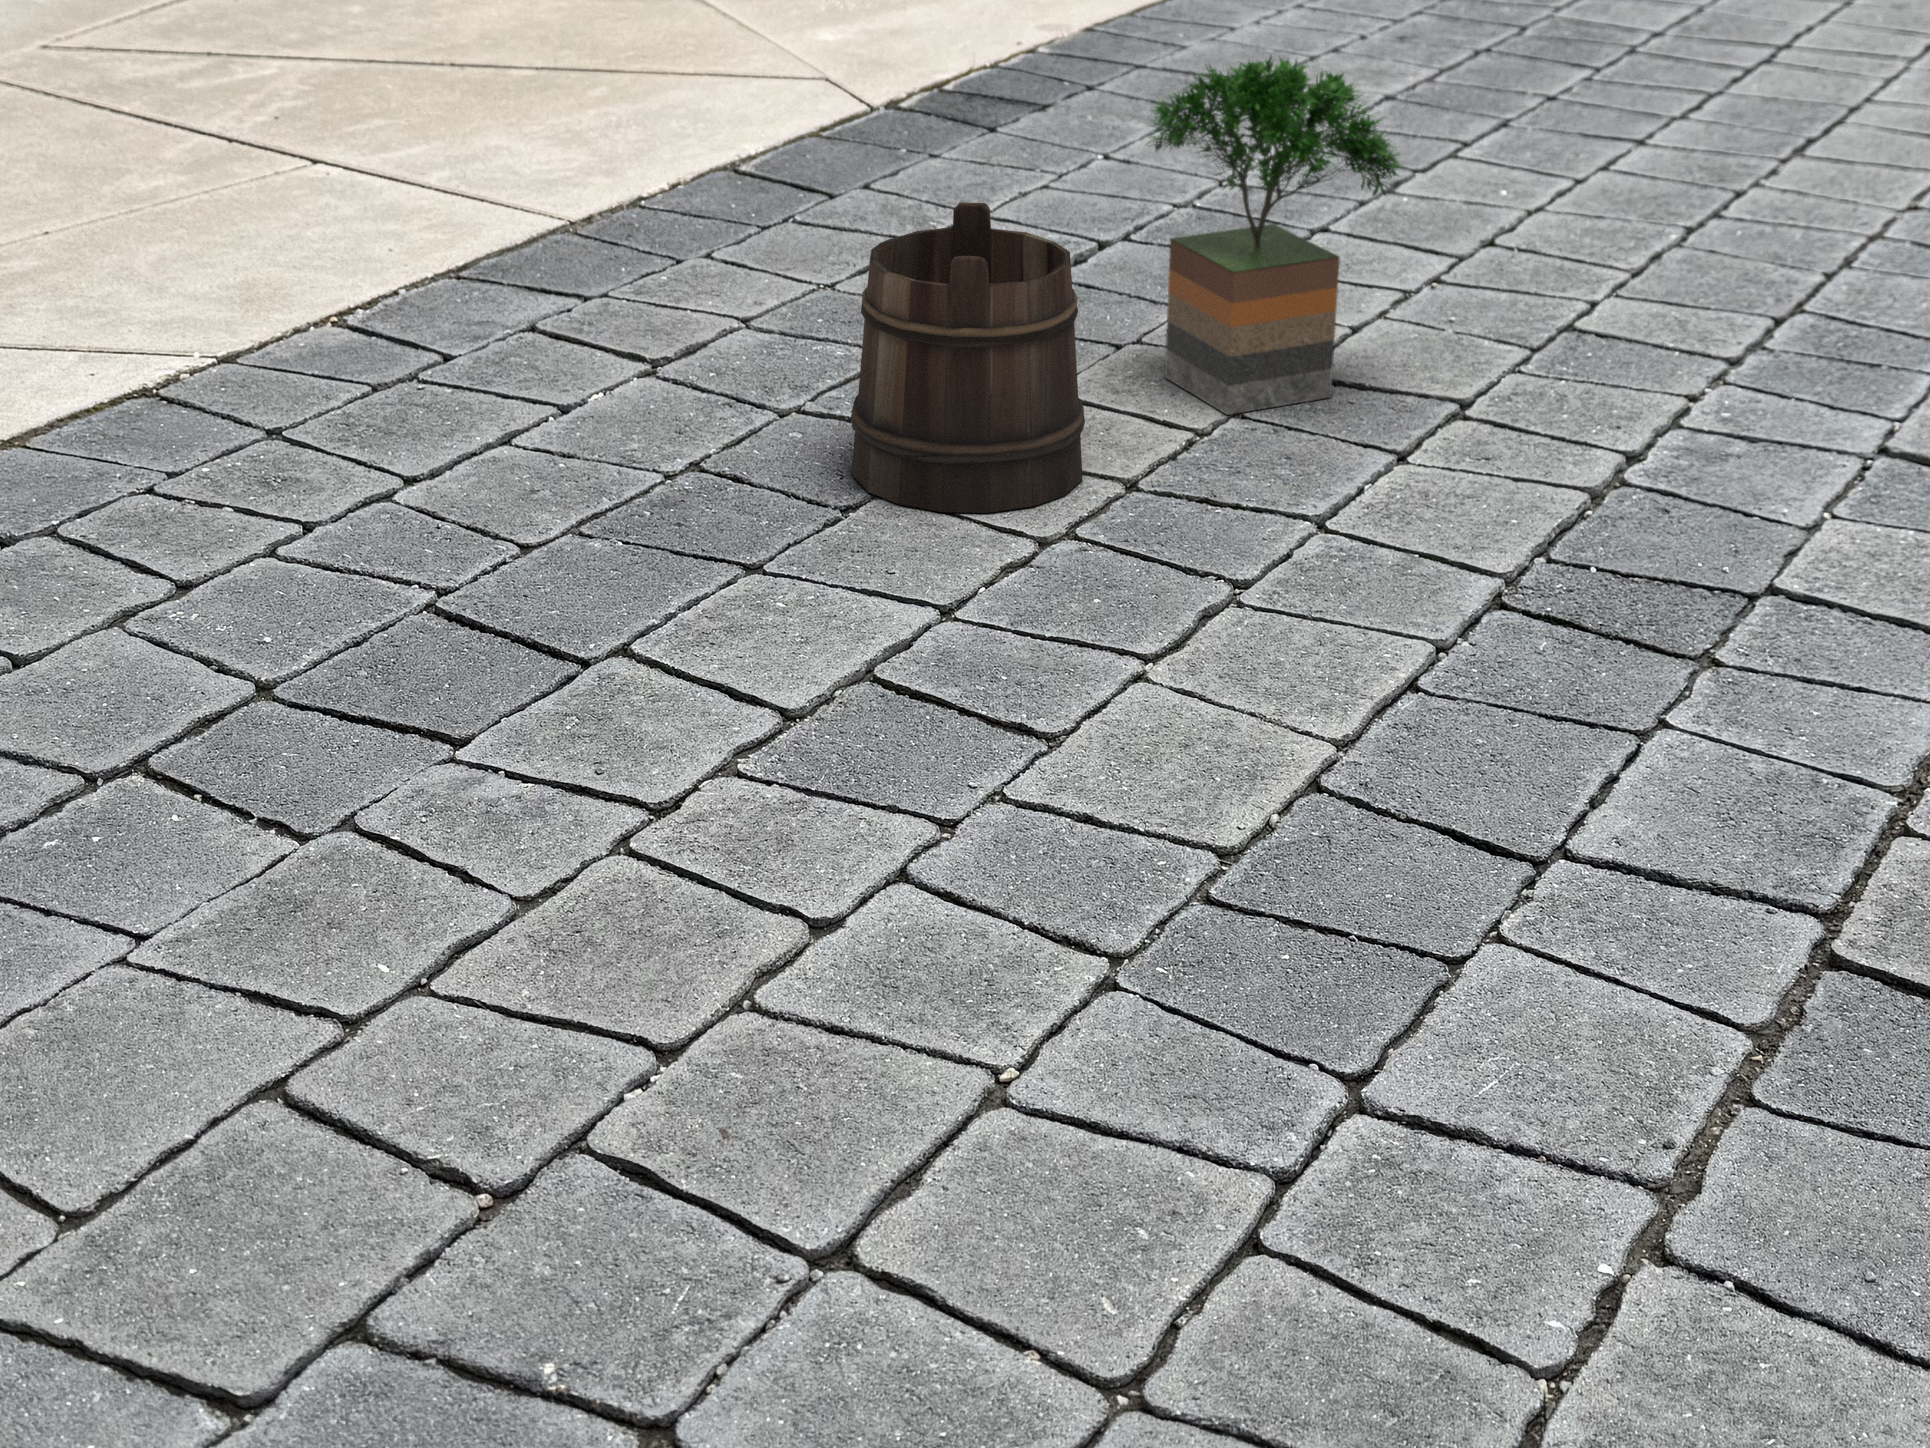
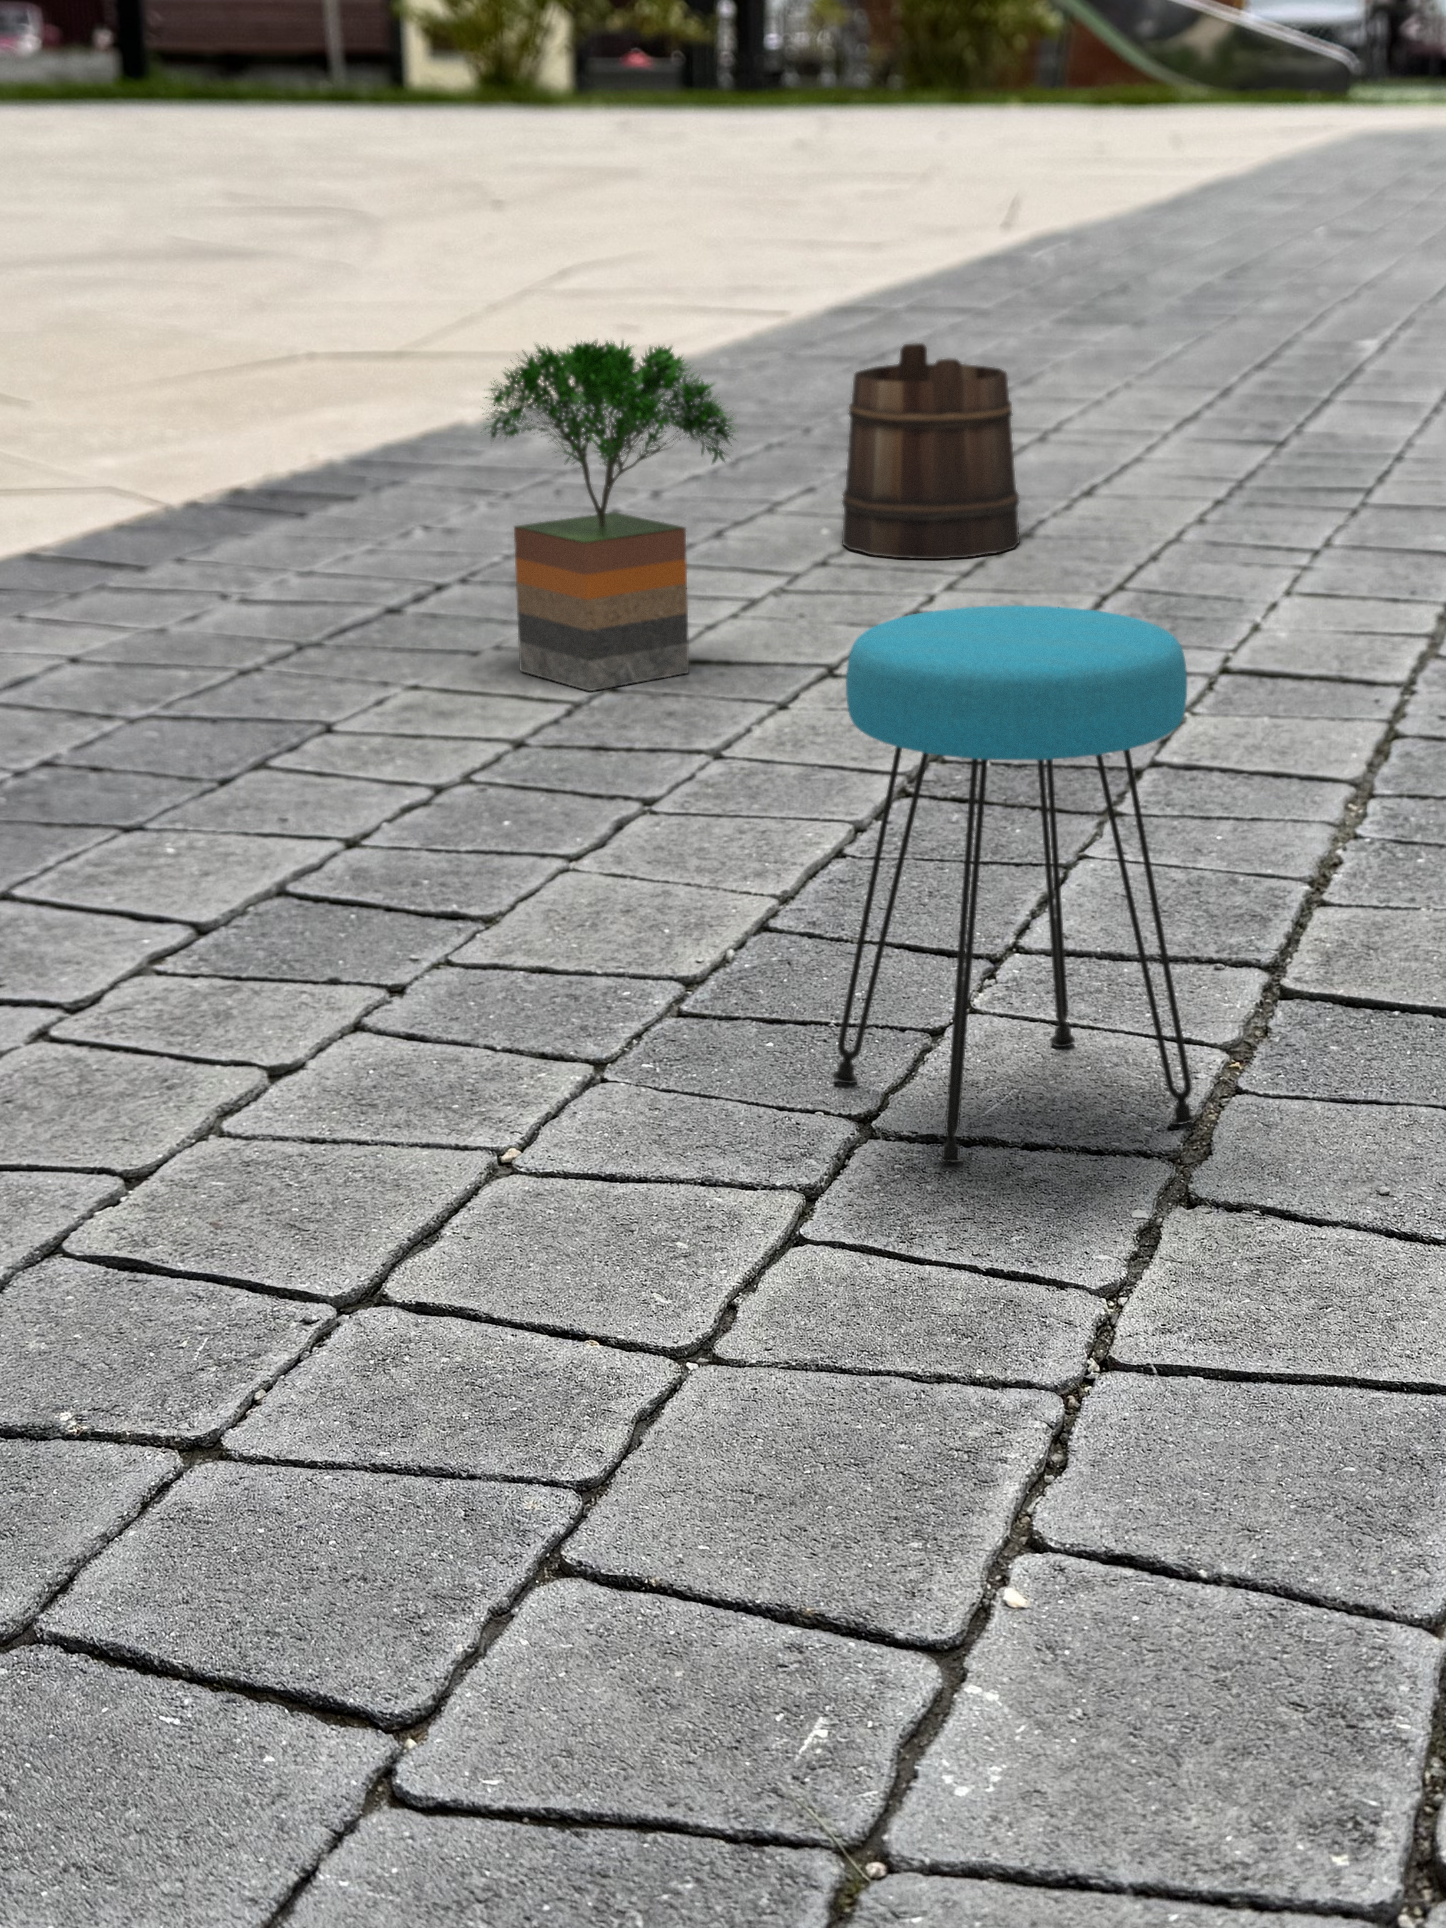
bucket: present [850,203,1085,513] -> present [842,343,1020,559]
stool: none [1344,590,1730,1165] -> present [833,605,1196,1162]

